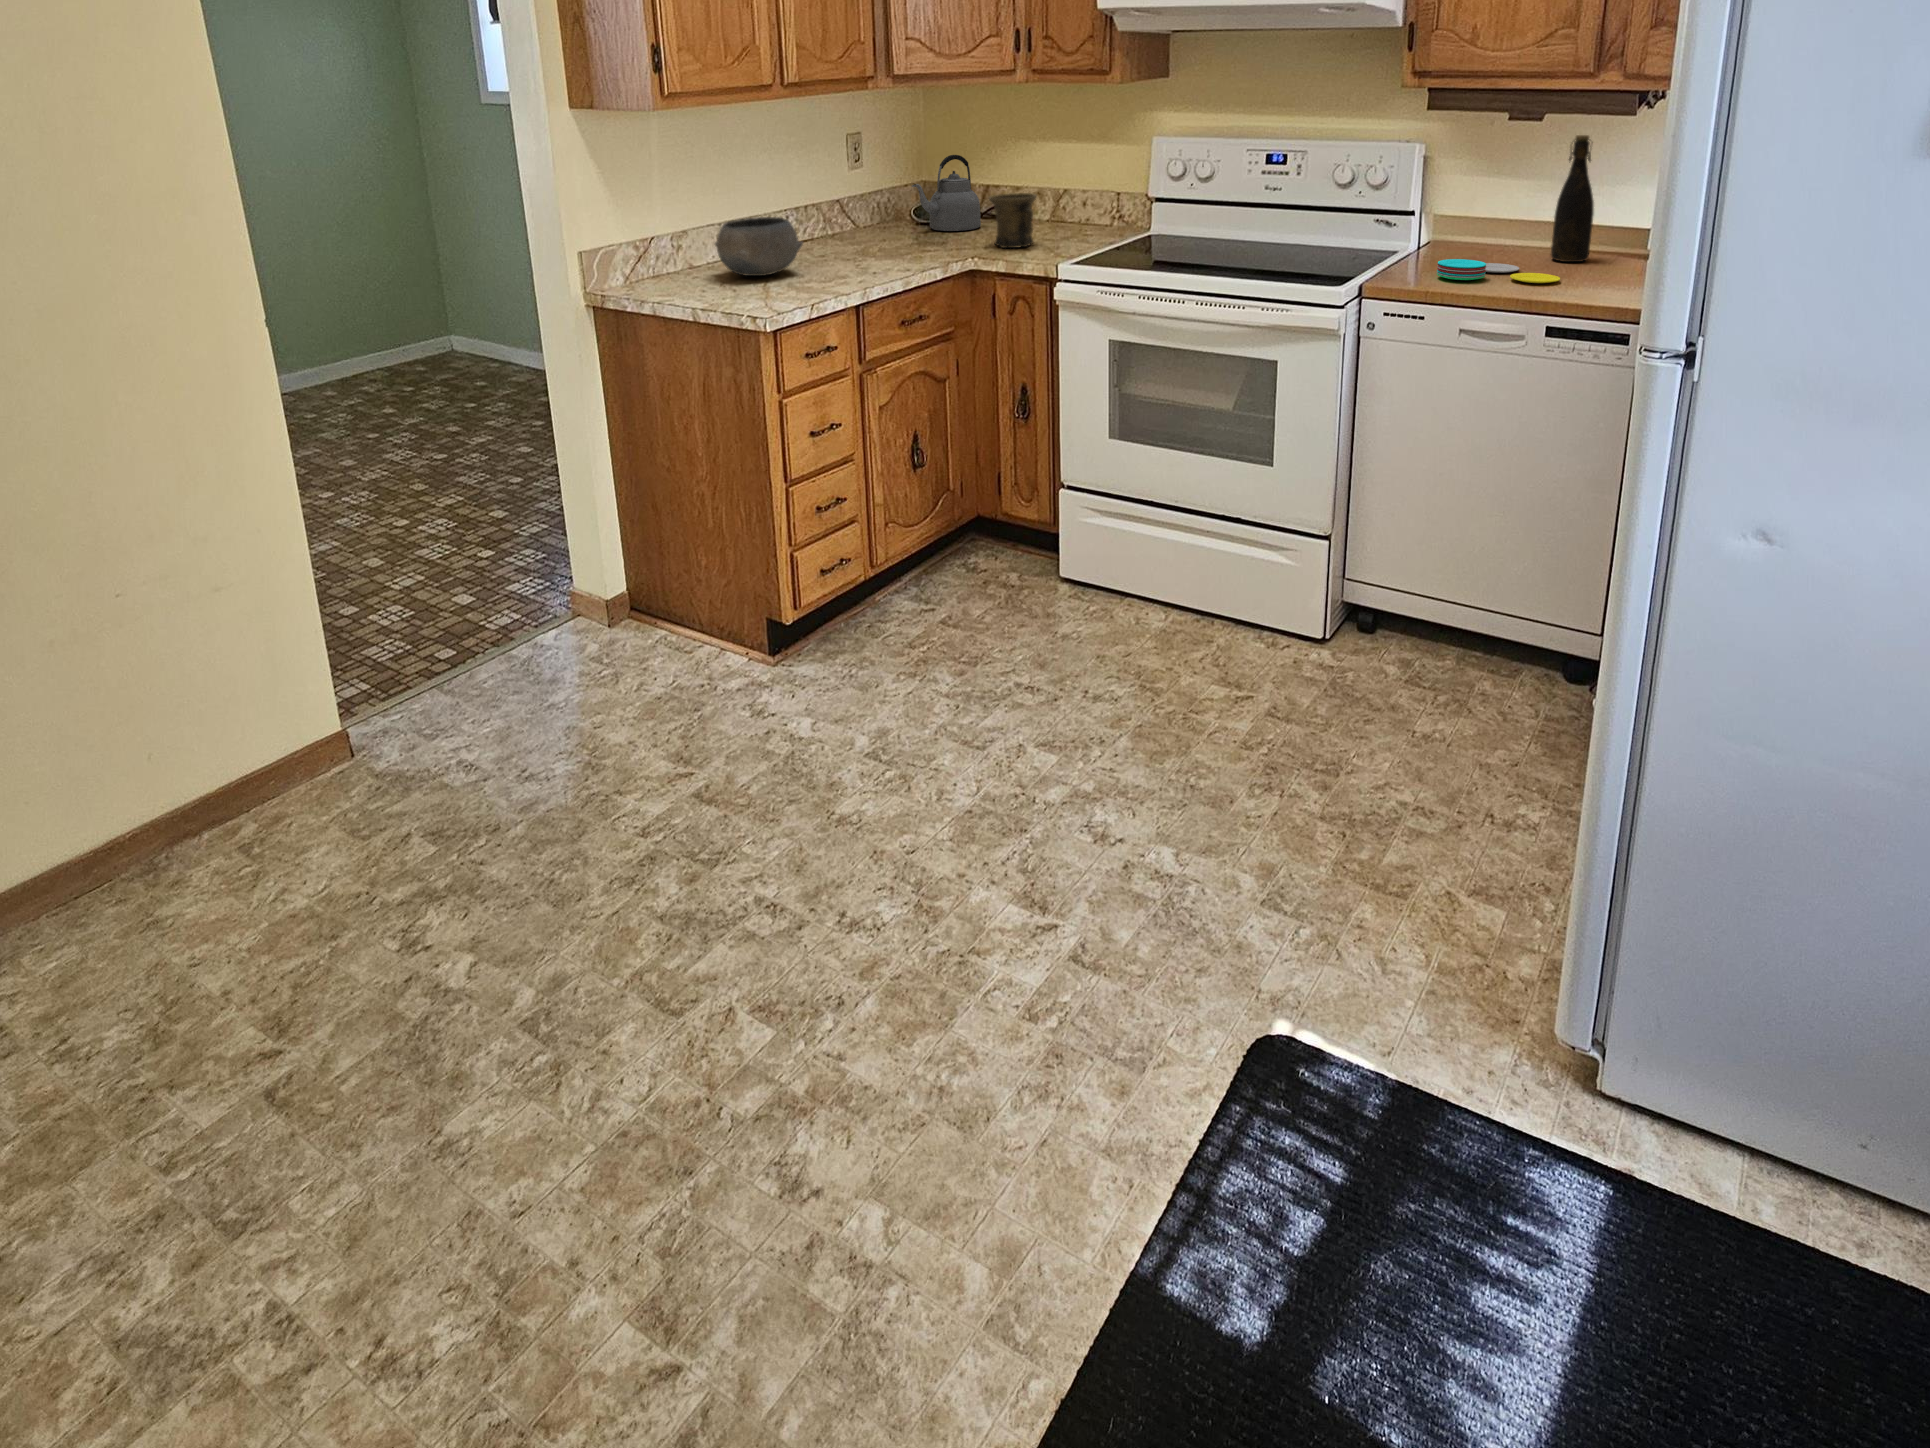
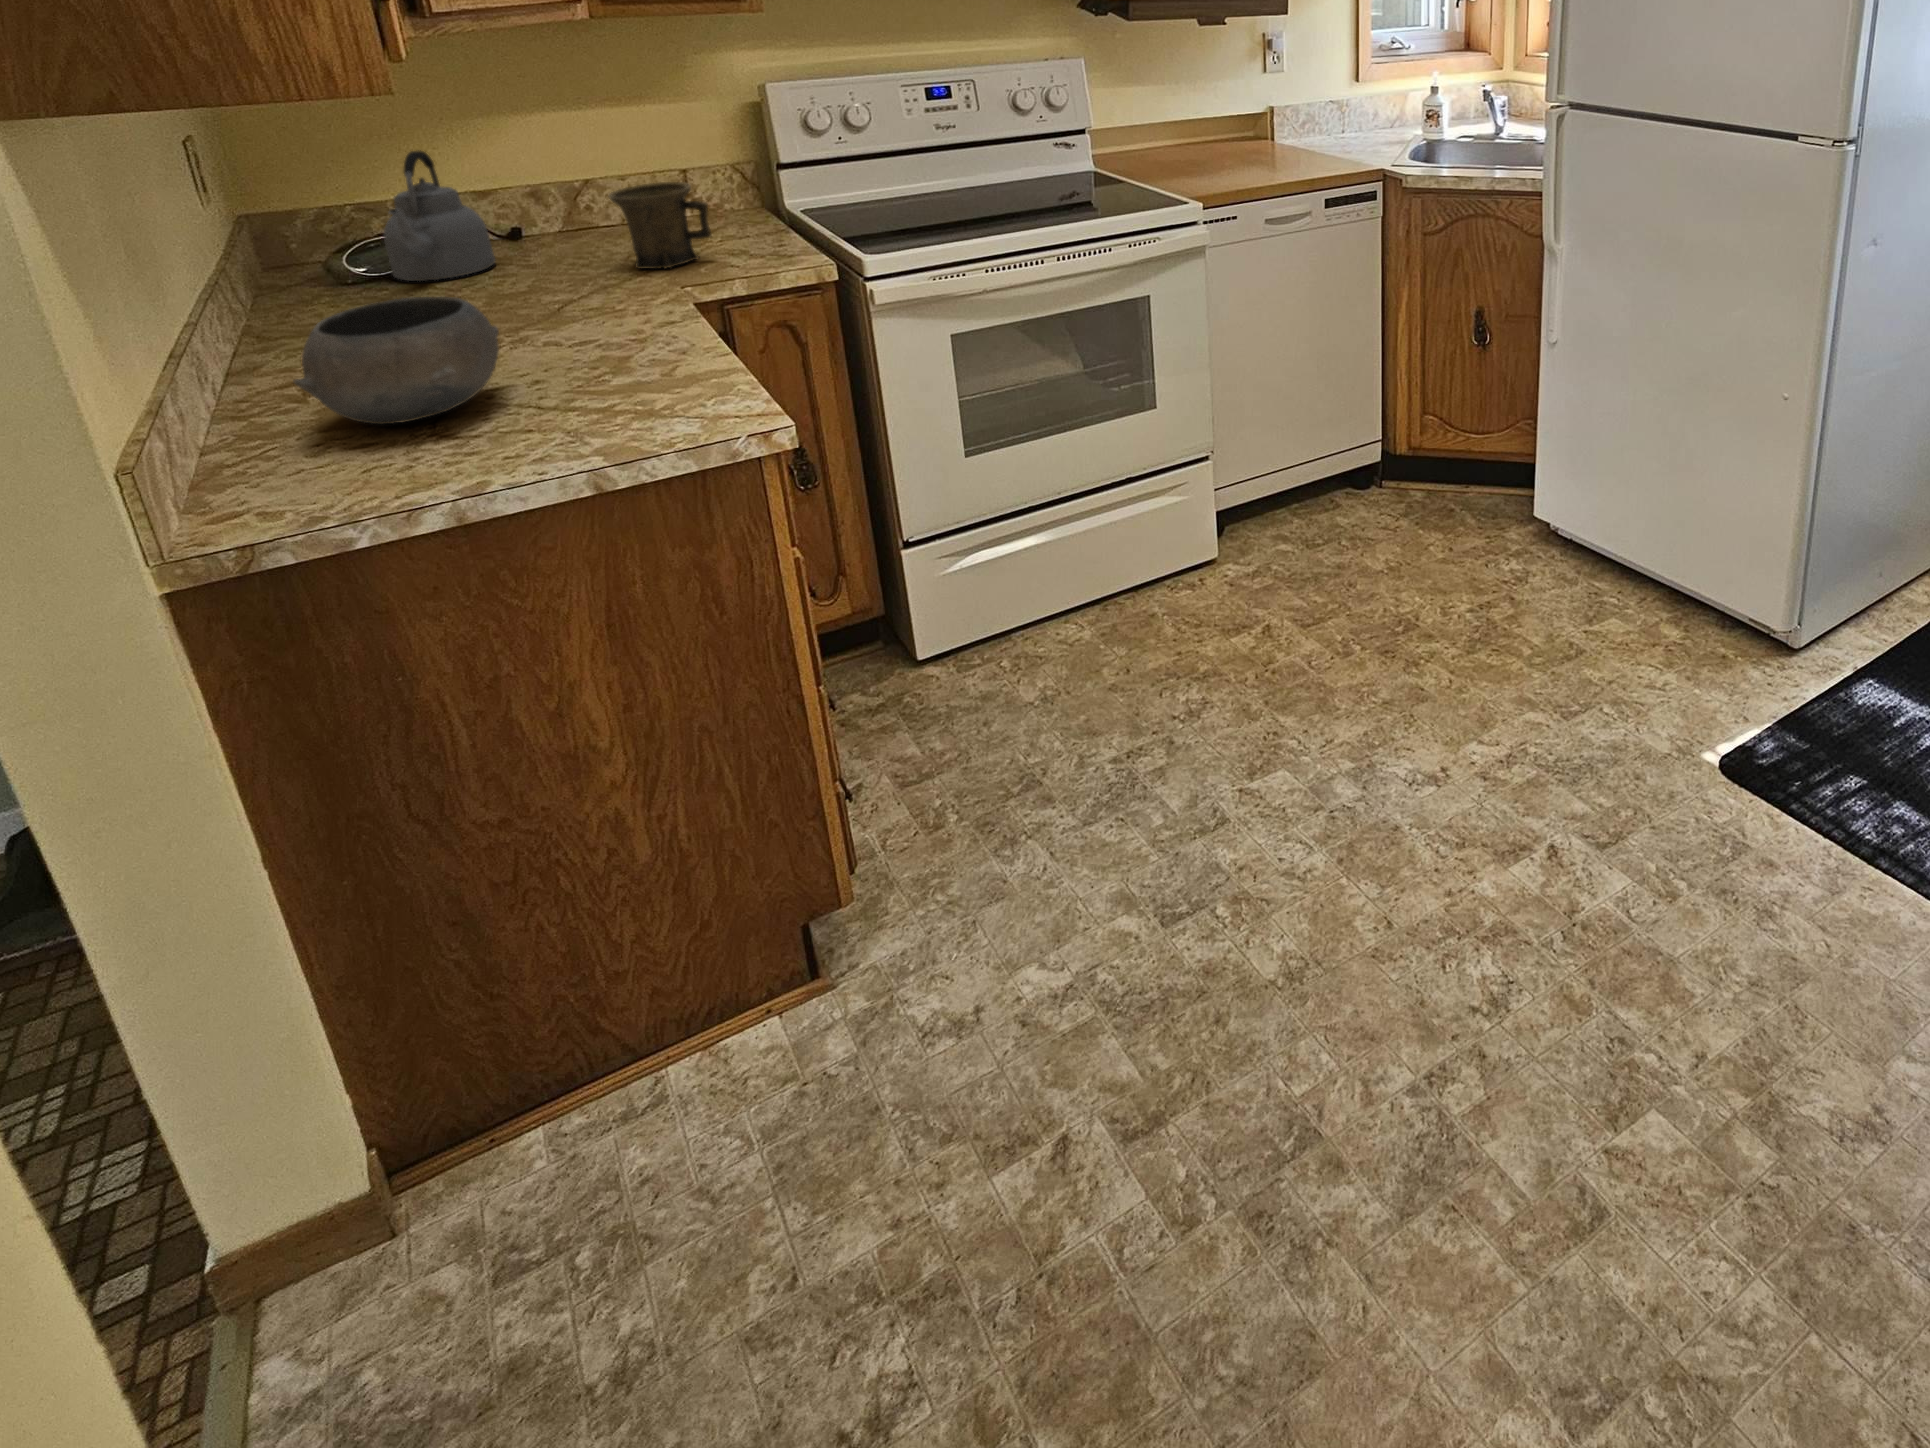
bottle: present [1551,135,1594,262] -> none [1195,33,1229,149]
plate: present [1437,259,1560,283] -> none [1184,158,1281,178]

